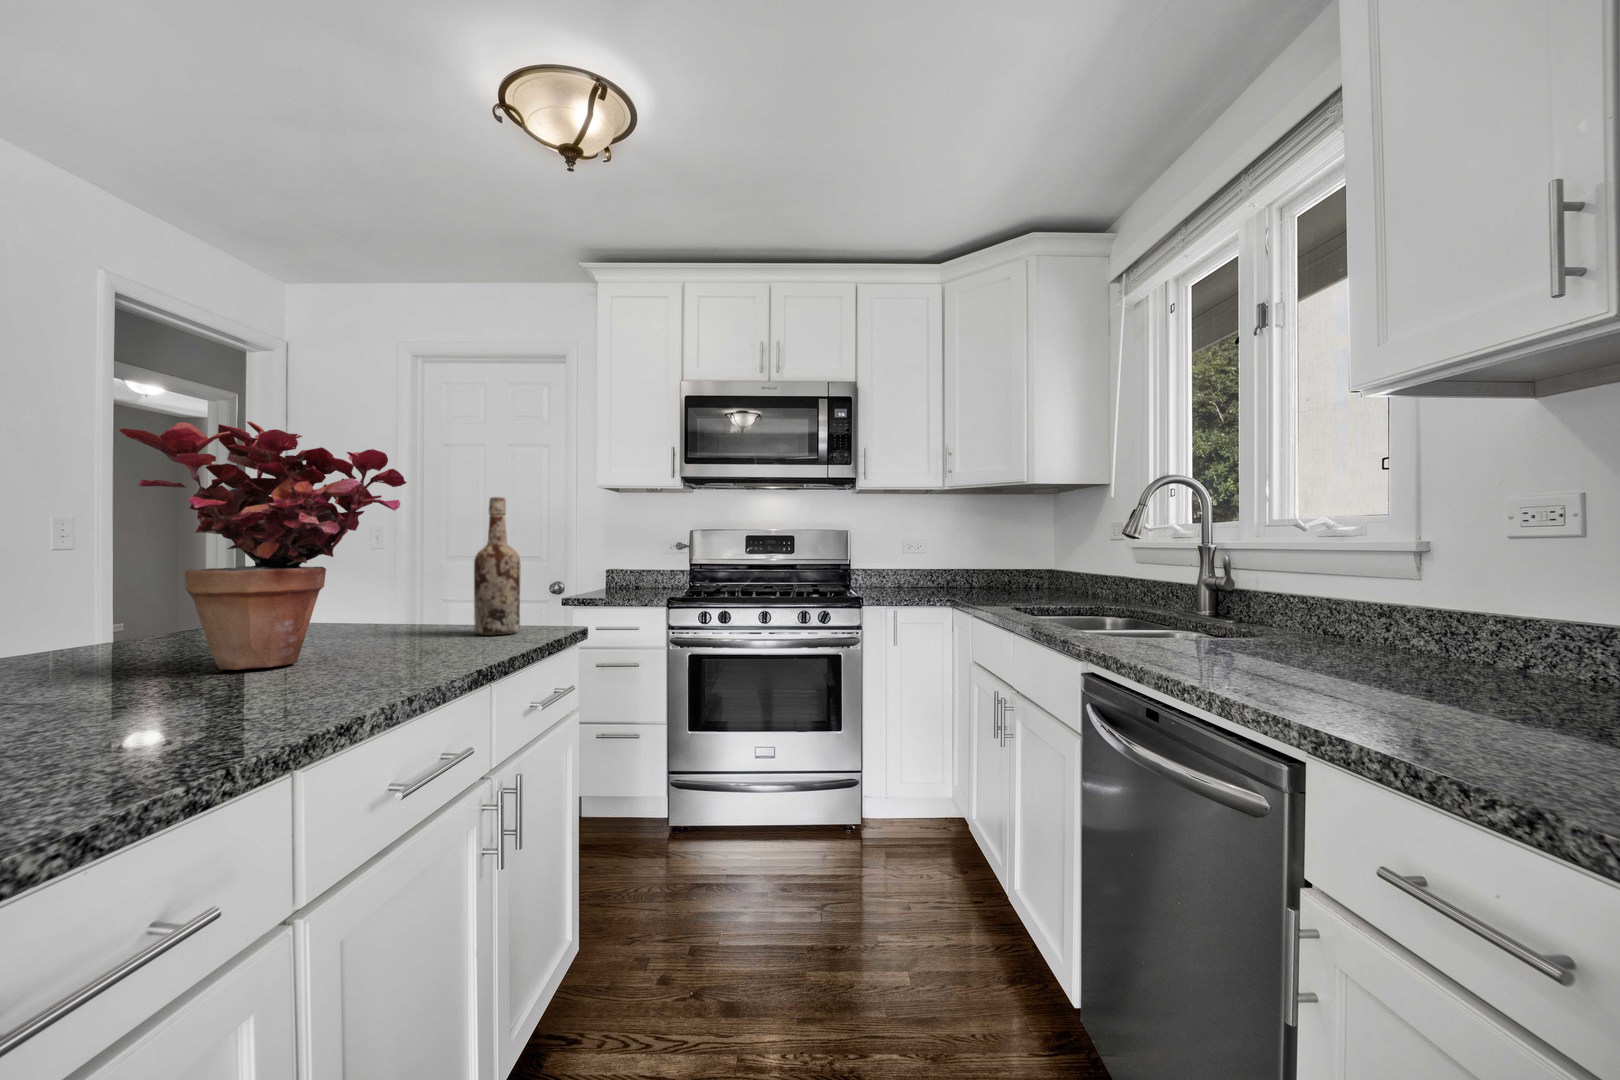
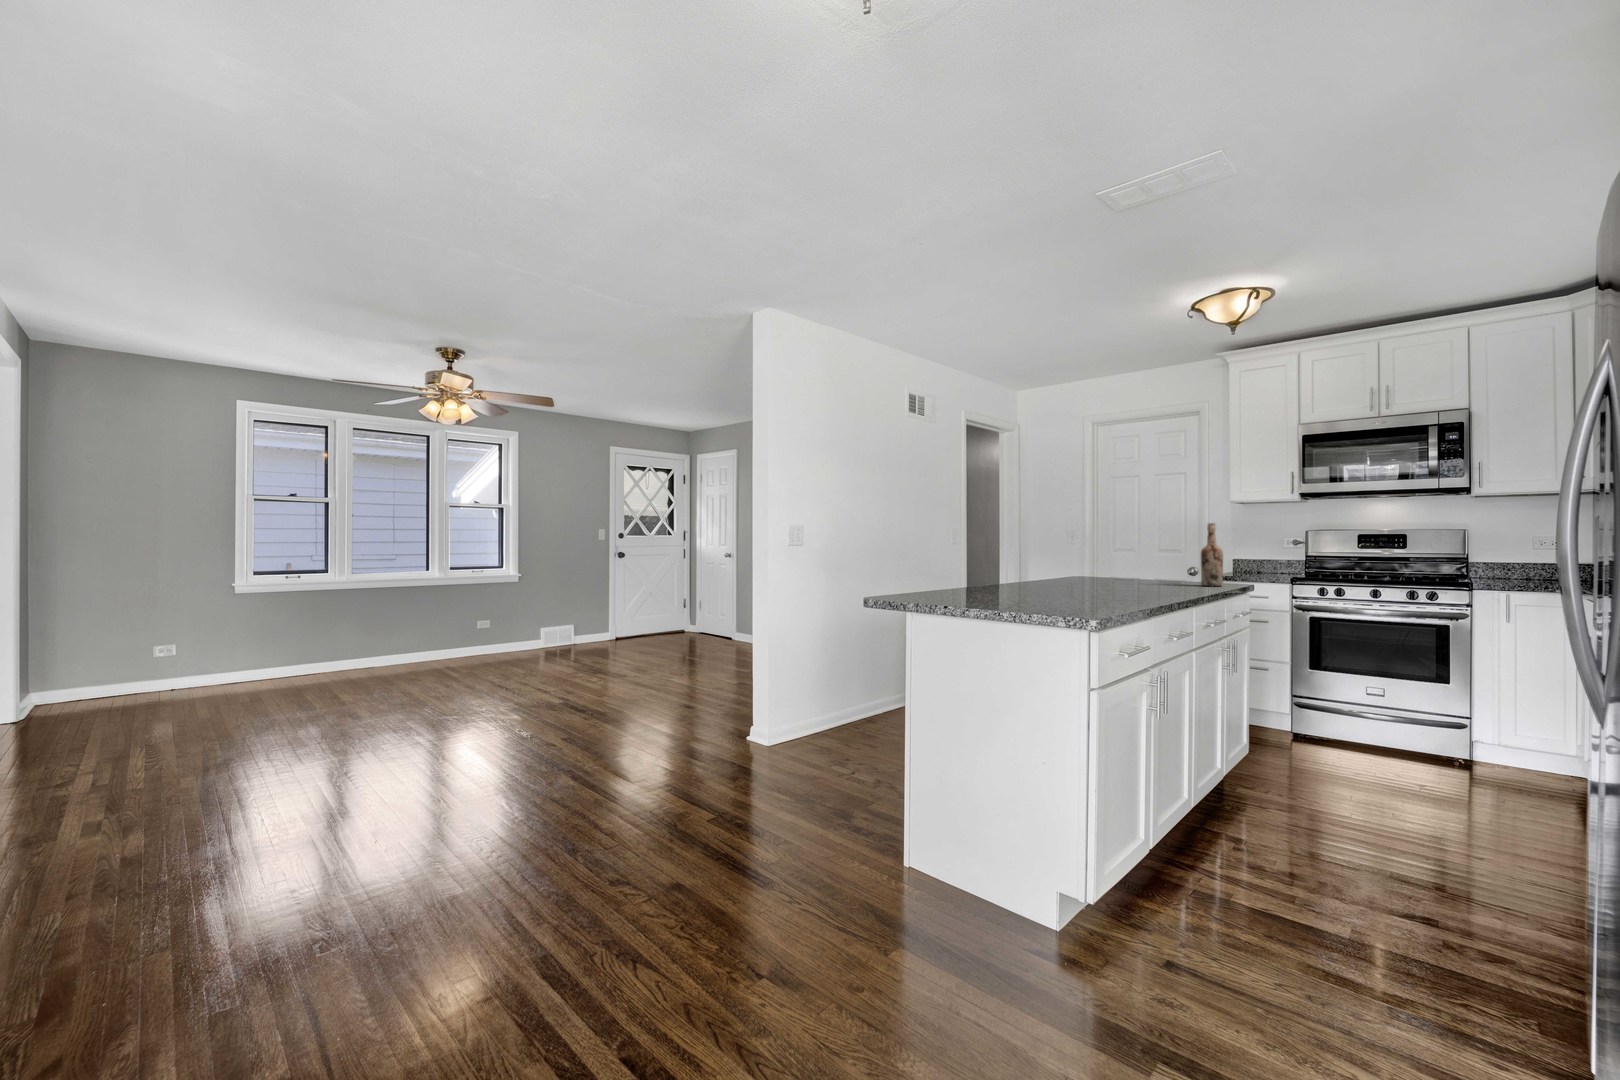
potted plant: present [119,421,407,670] -> none [1109,504,1189,589]

